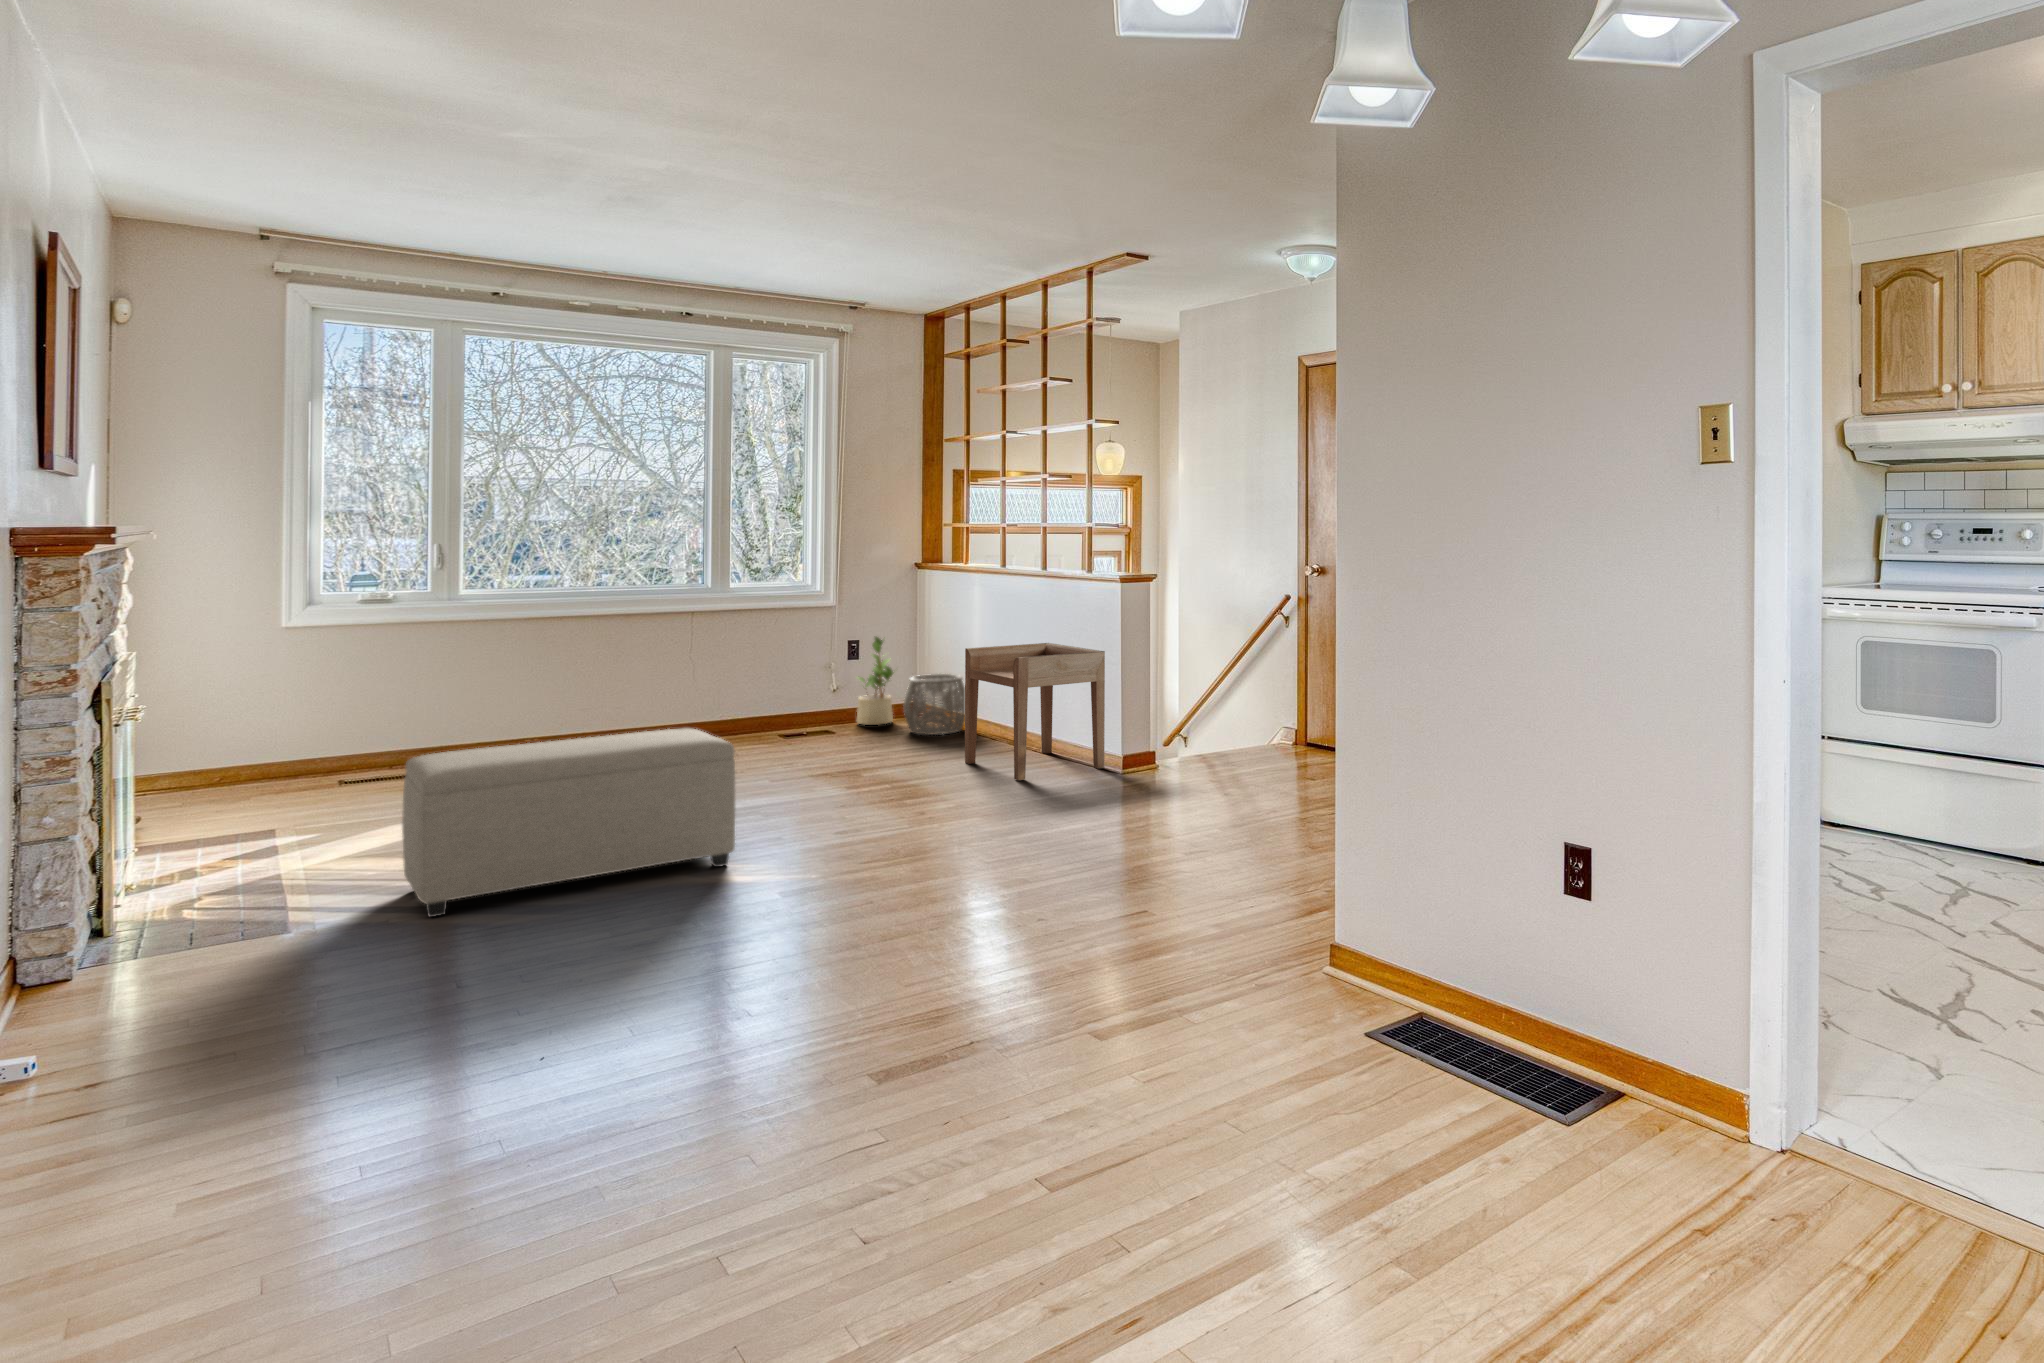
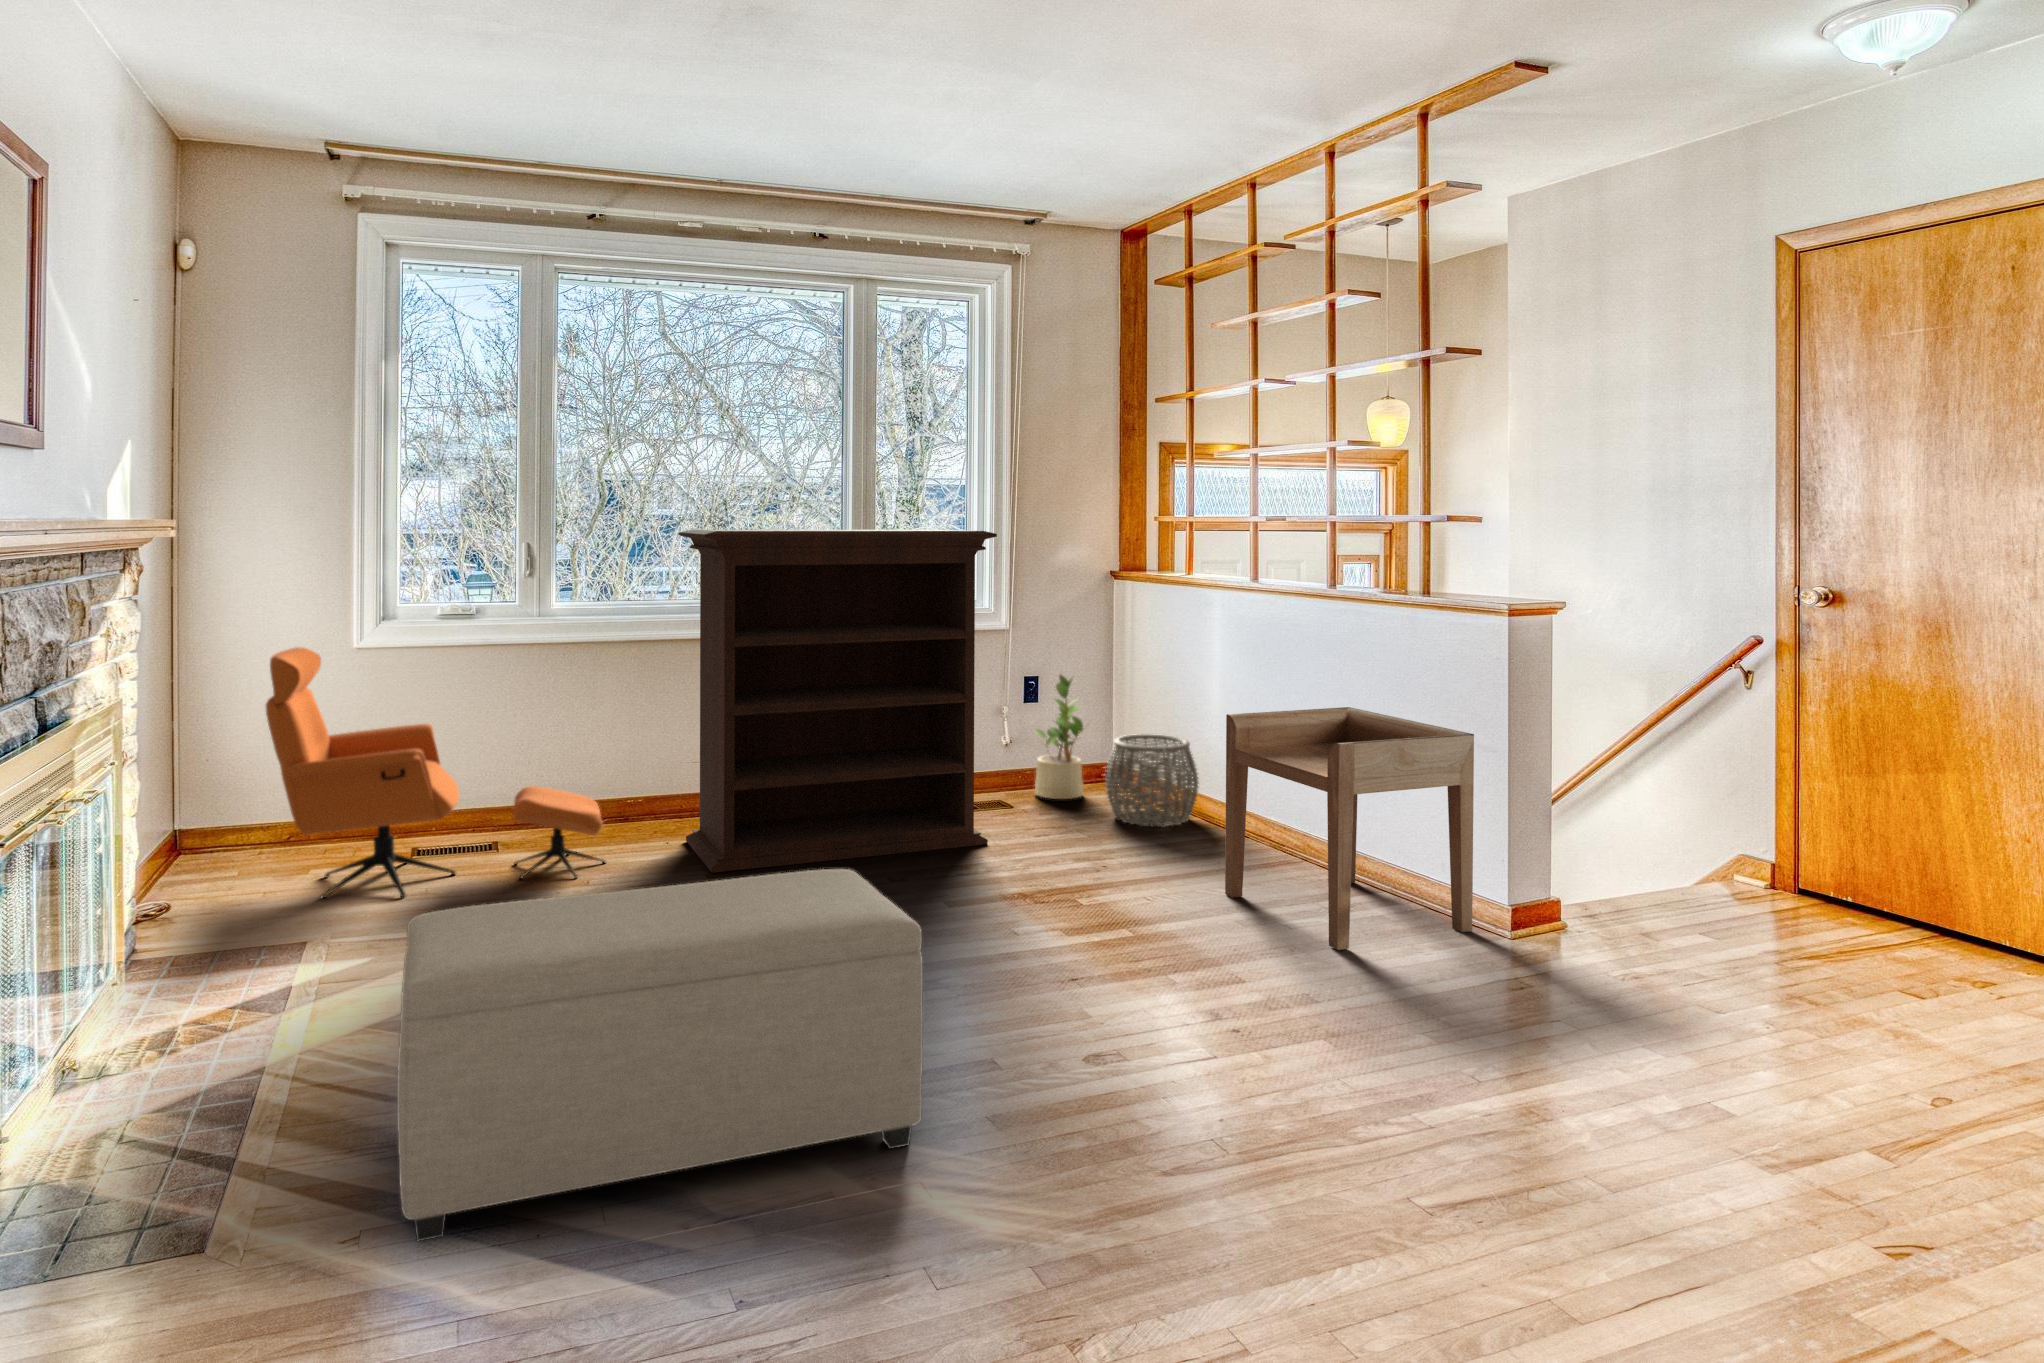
bookshelf: none [570,532,818,776] -> present [679,530,997,873]
armchair: none [221,624,511,809] -> present [266,647,605,898]

